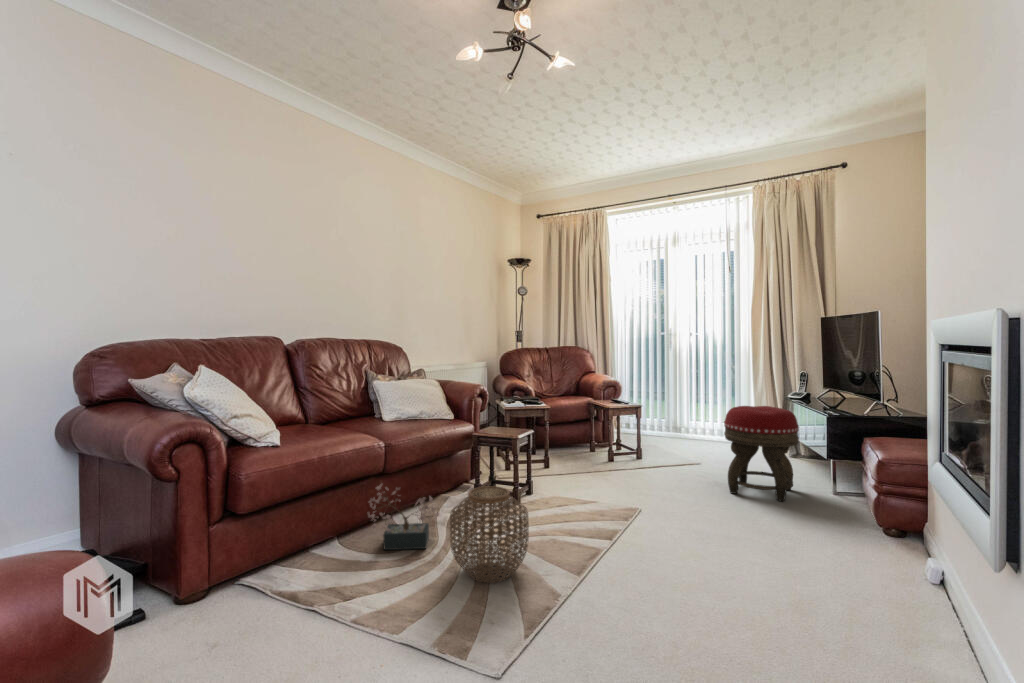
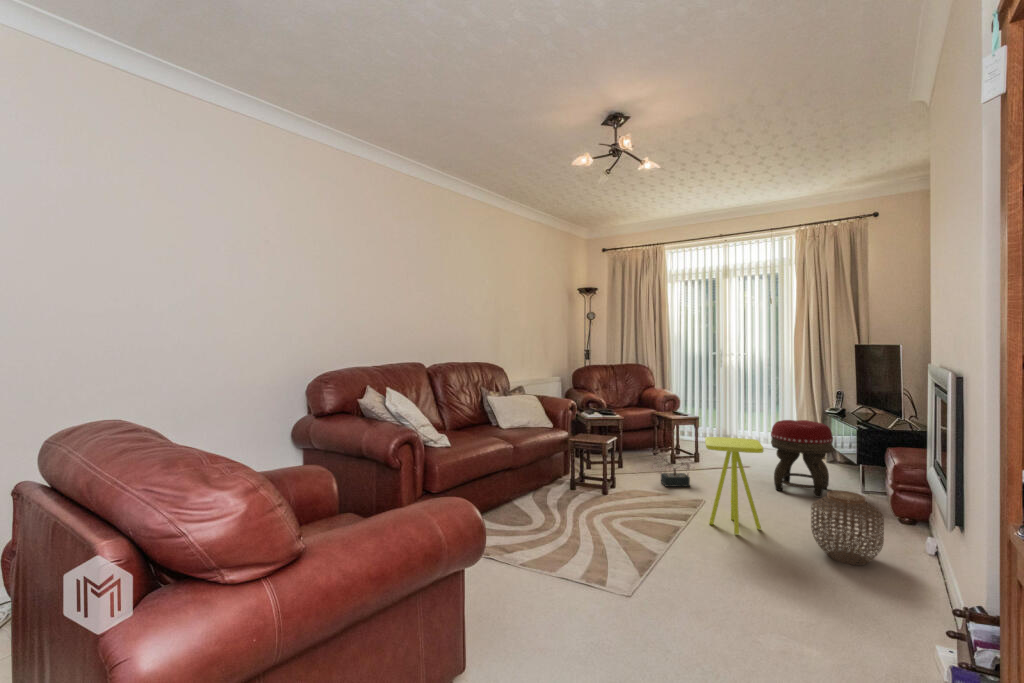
side table: none [637,427,712,558] -> present [705,437,763,534]
decorative plant: present [367,484,439,550] -> present [652,450,690,487]
woven basket: present [450,486,529,583] -> present [811,490,884,565]

